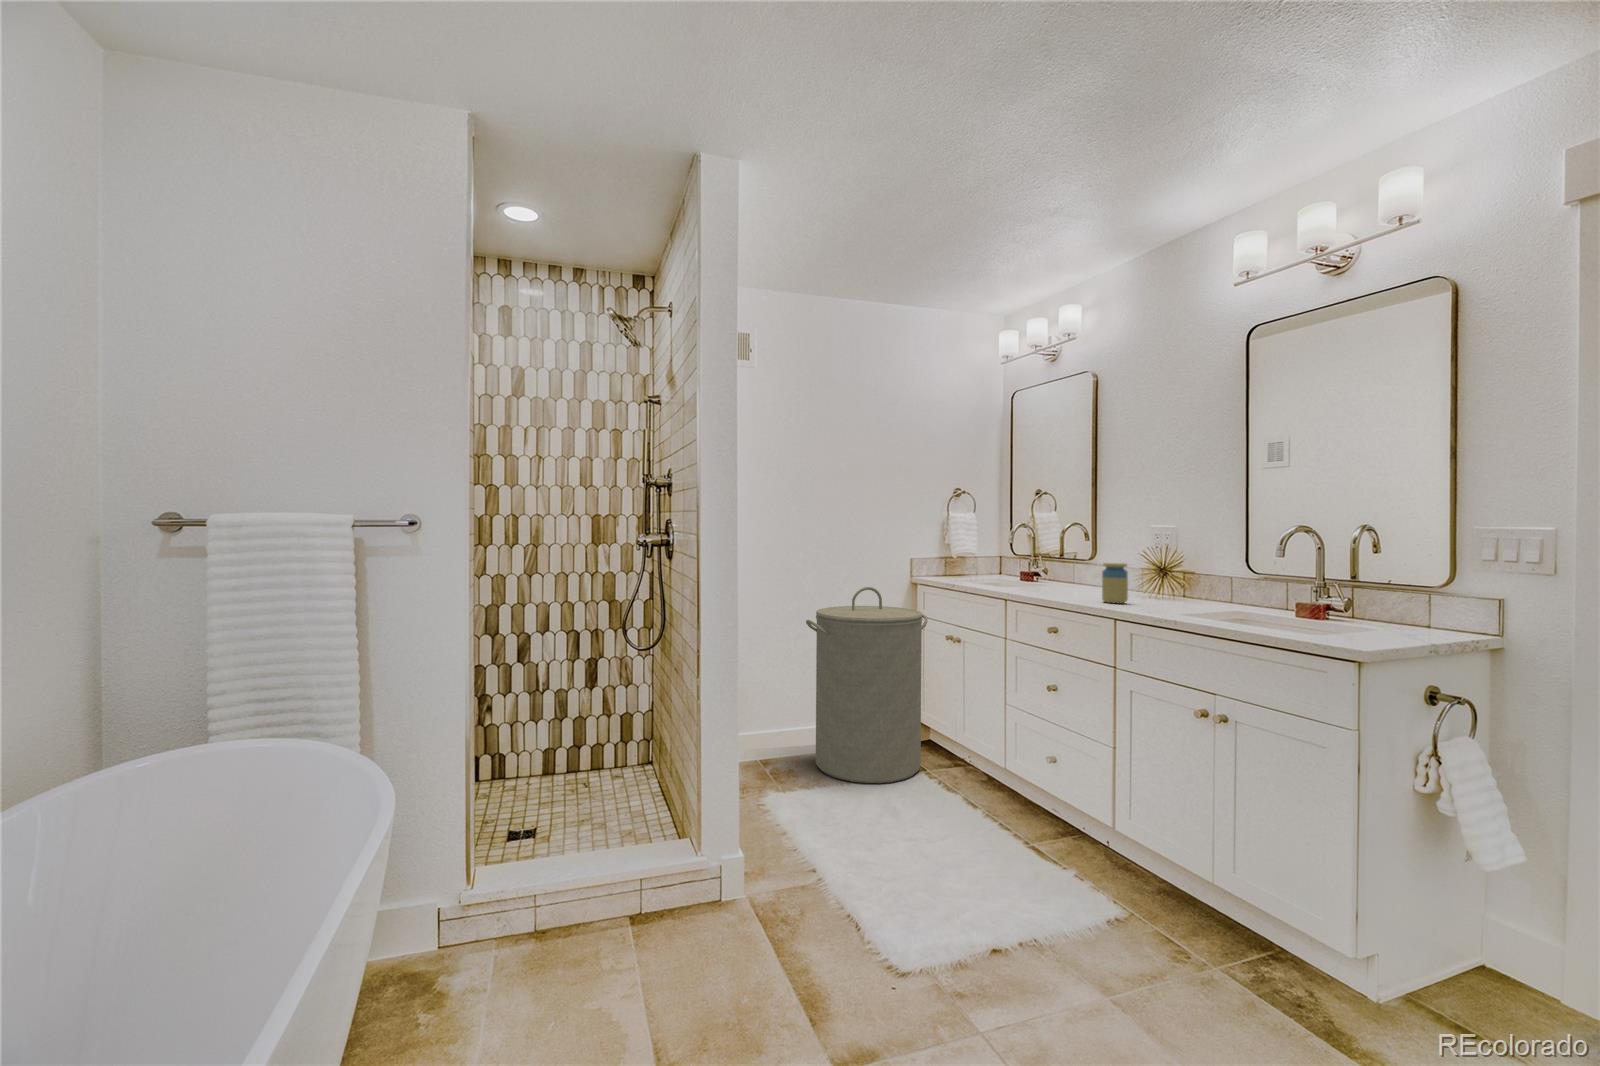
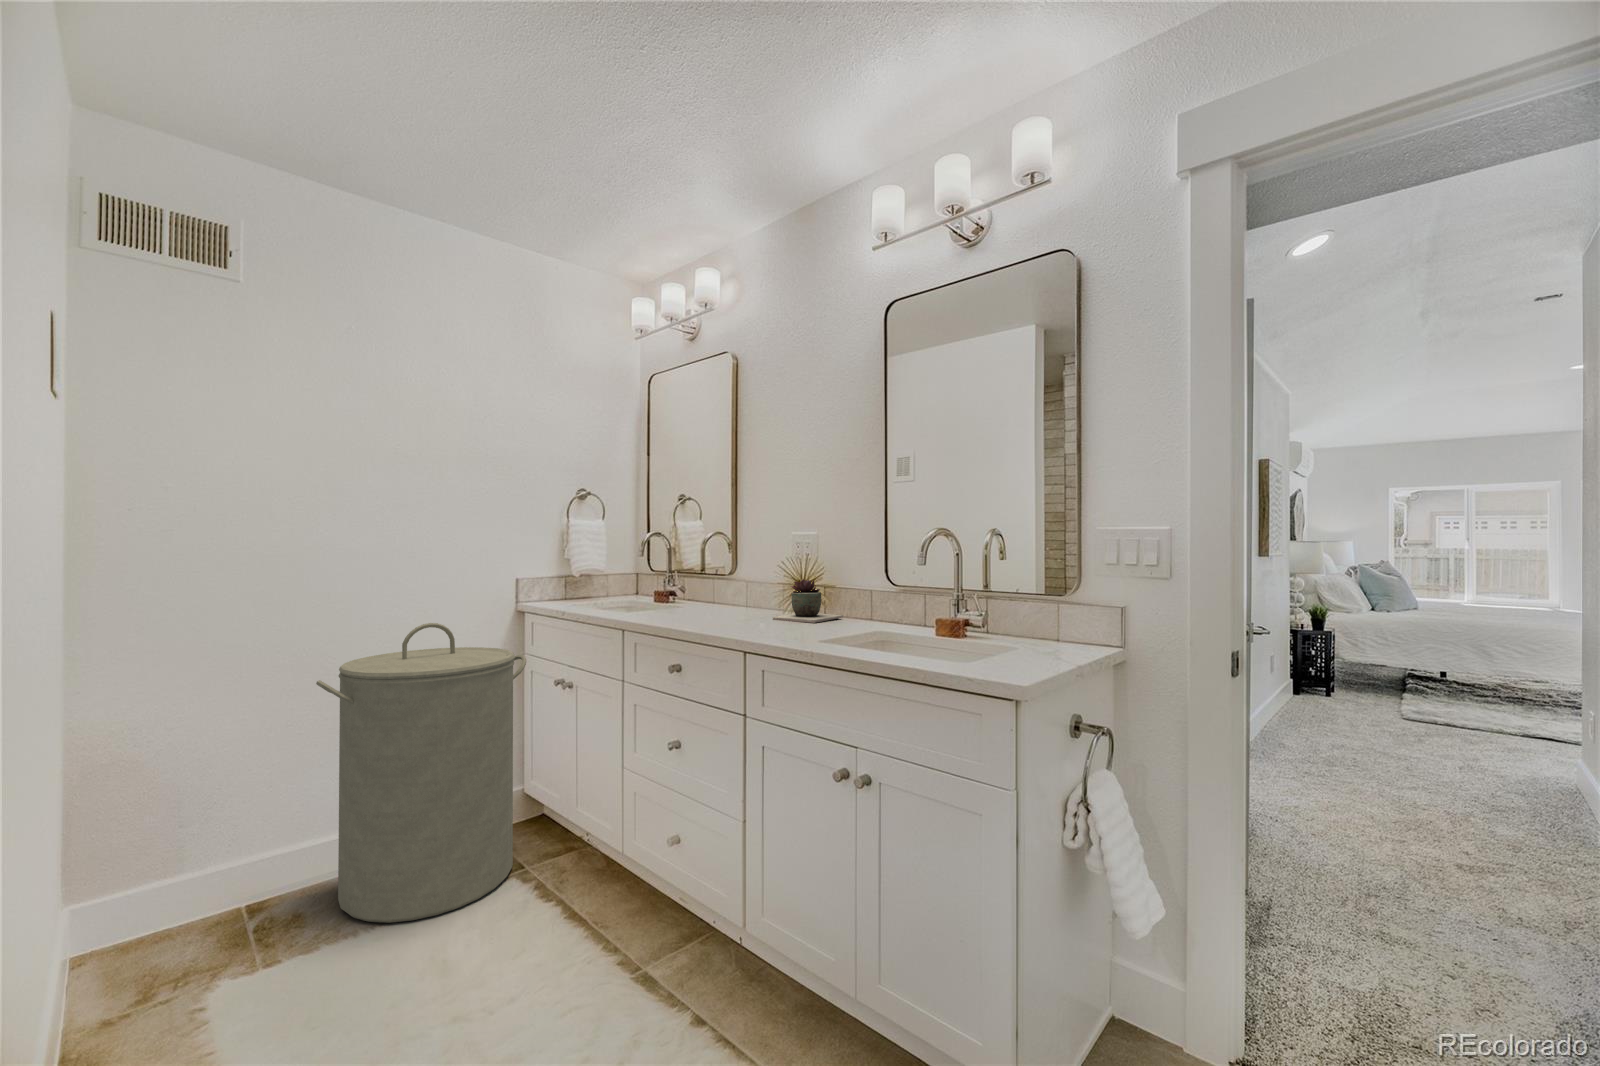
jar: present [1102,563,1128,603] -> none [732,579,762,630]
succulent plant: none [1132,566,1200,602] -> present [773,579,843,623]

